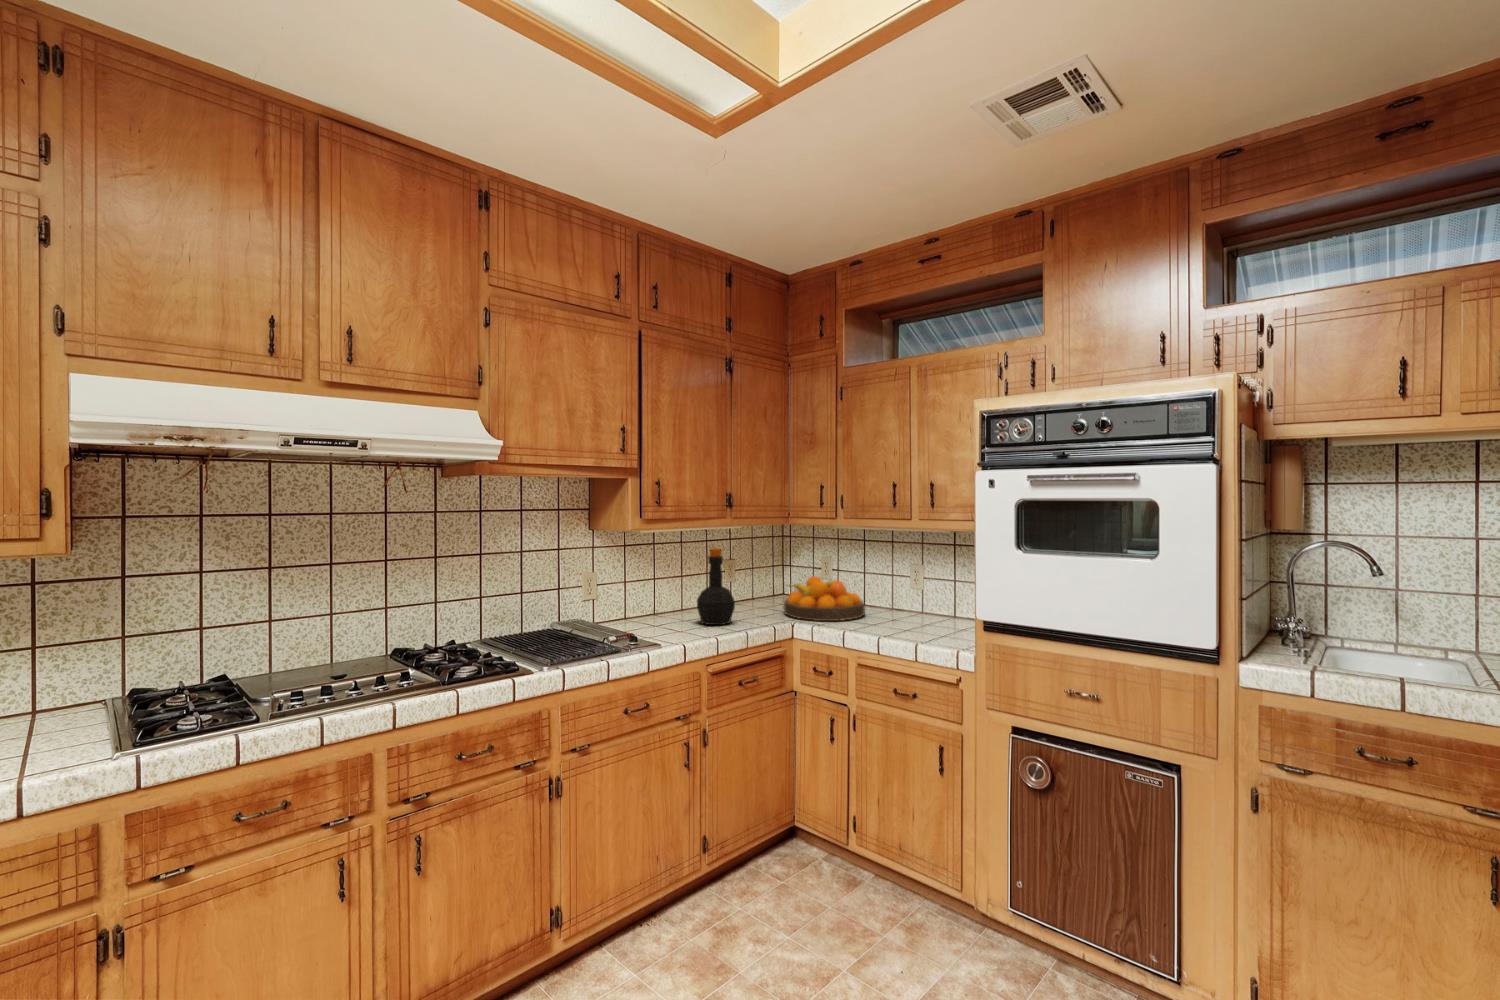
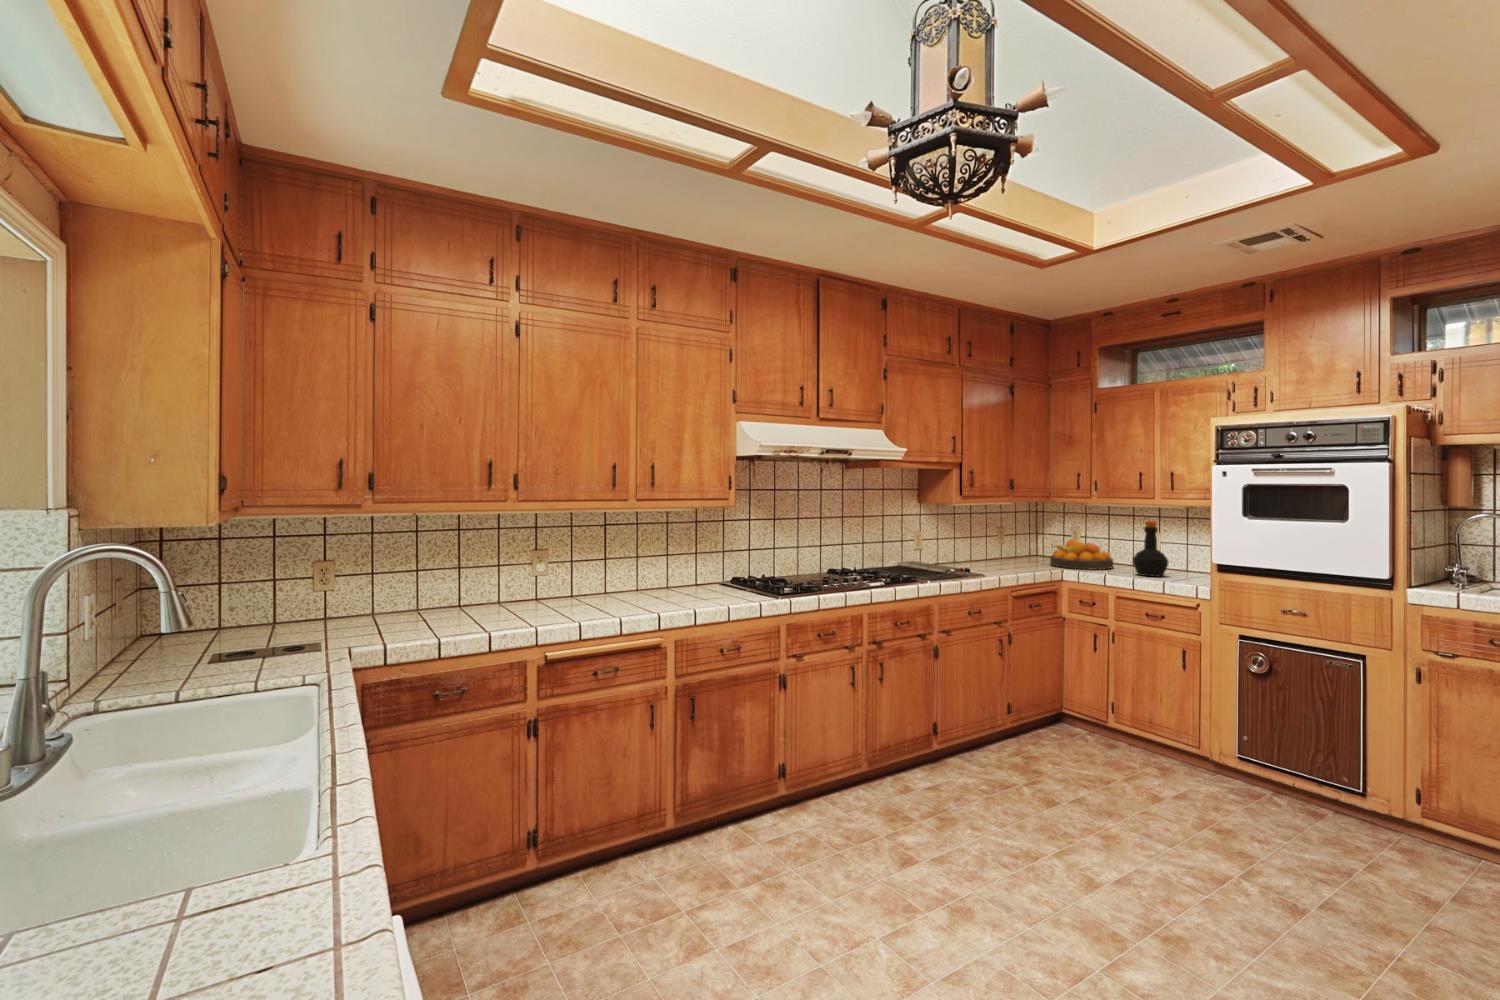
bottle: present [697,548,735,625] -> present [1133,521,1169,577]

